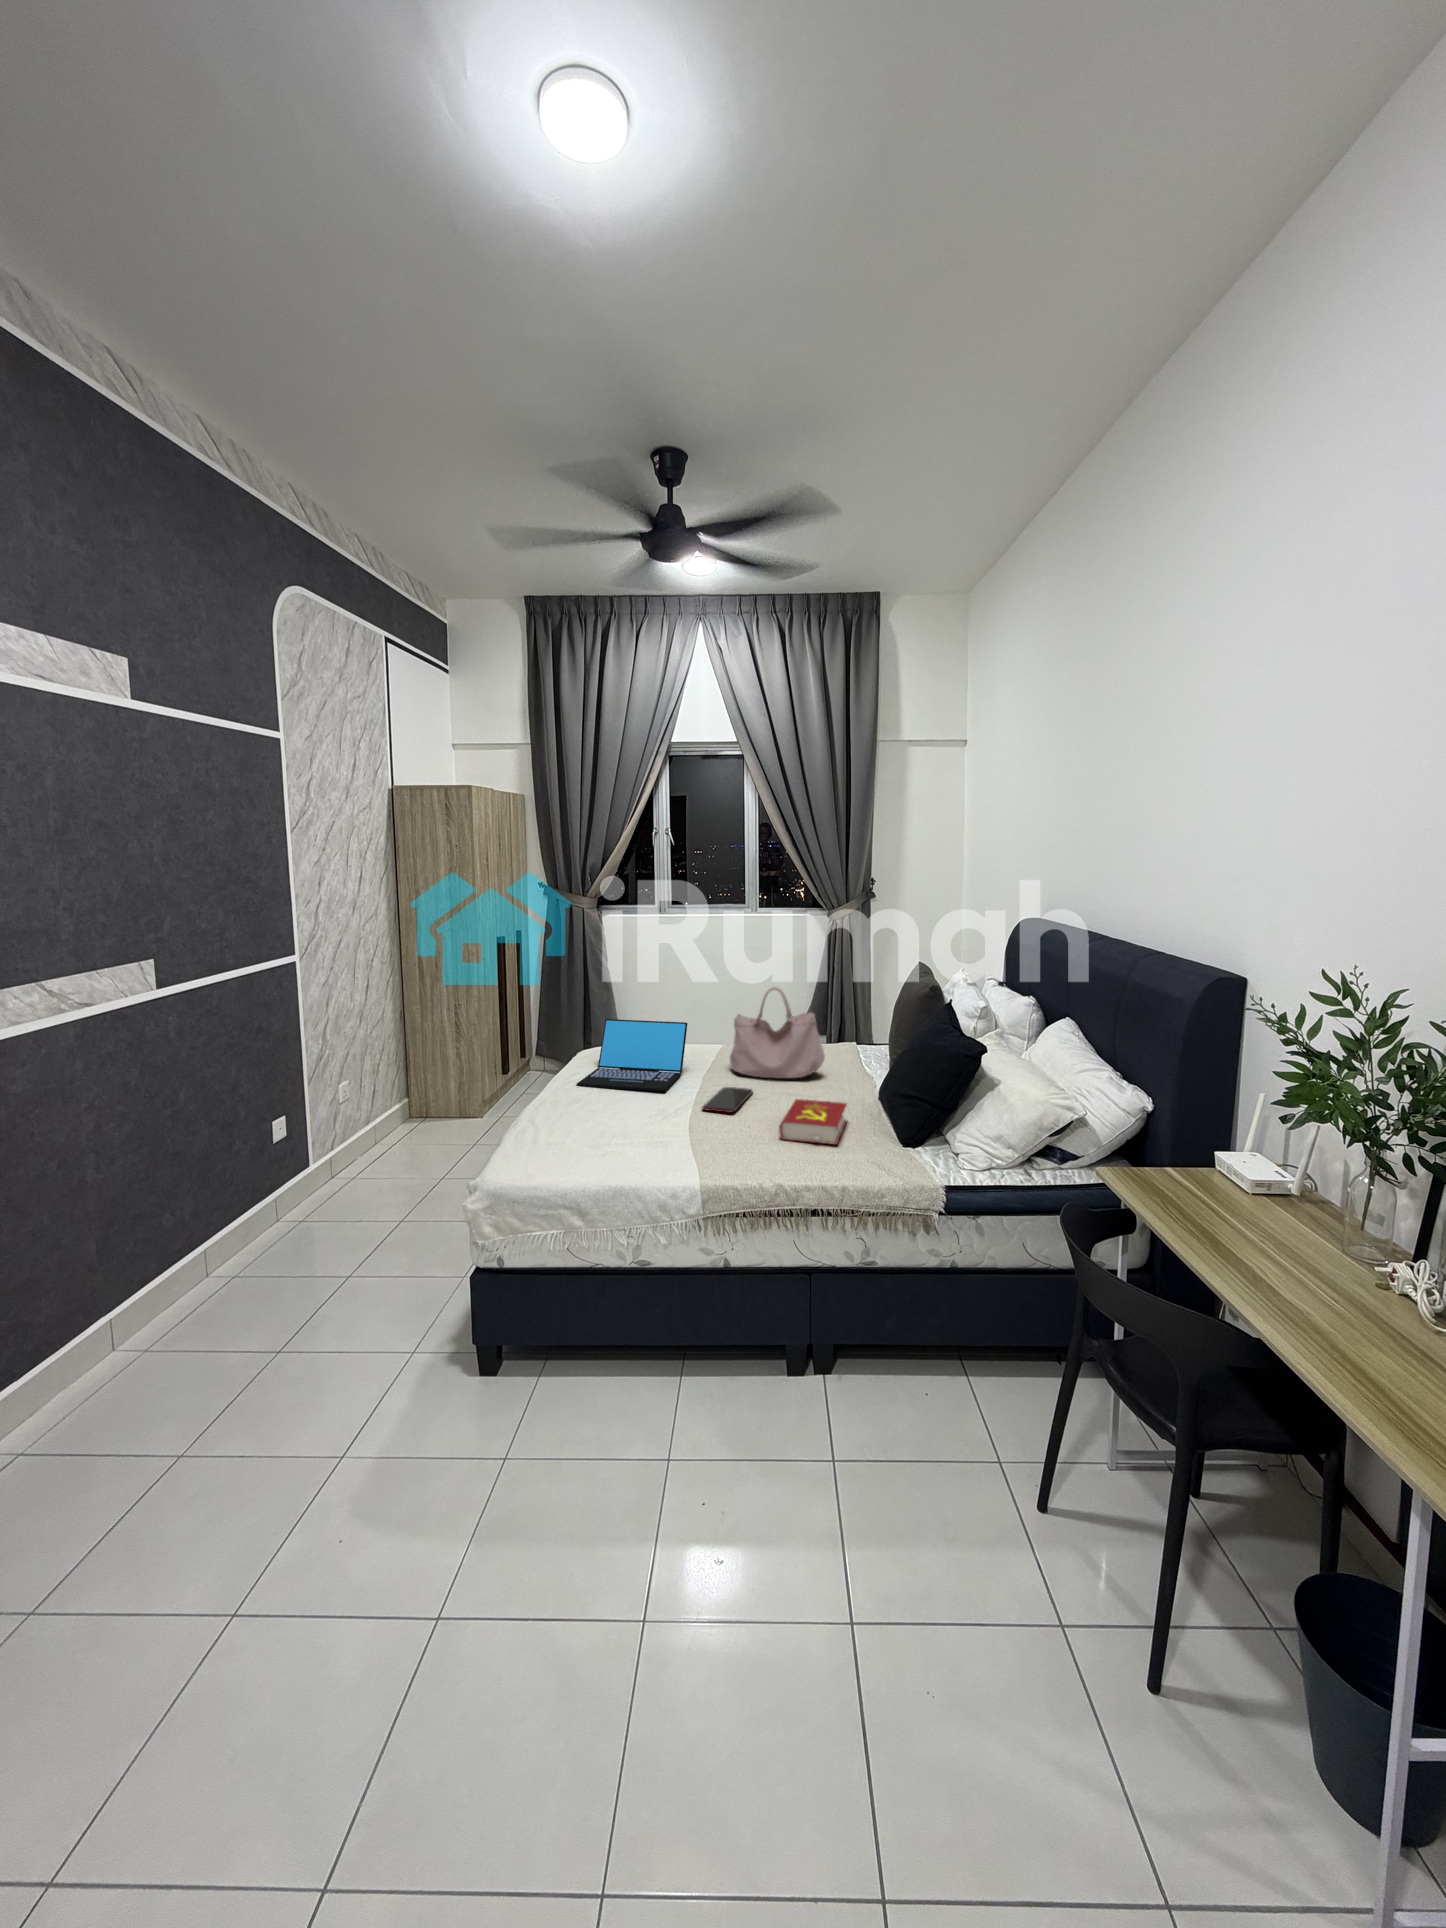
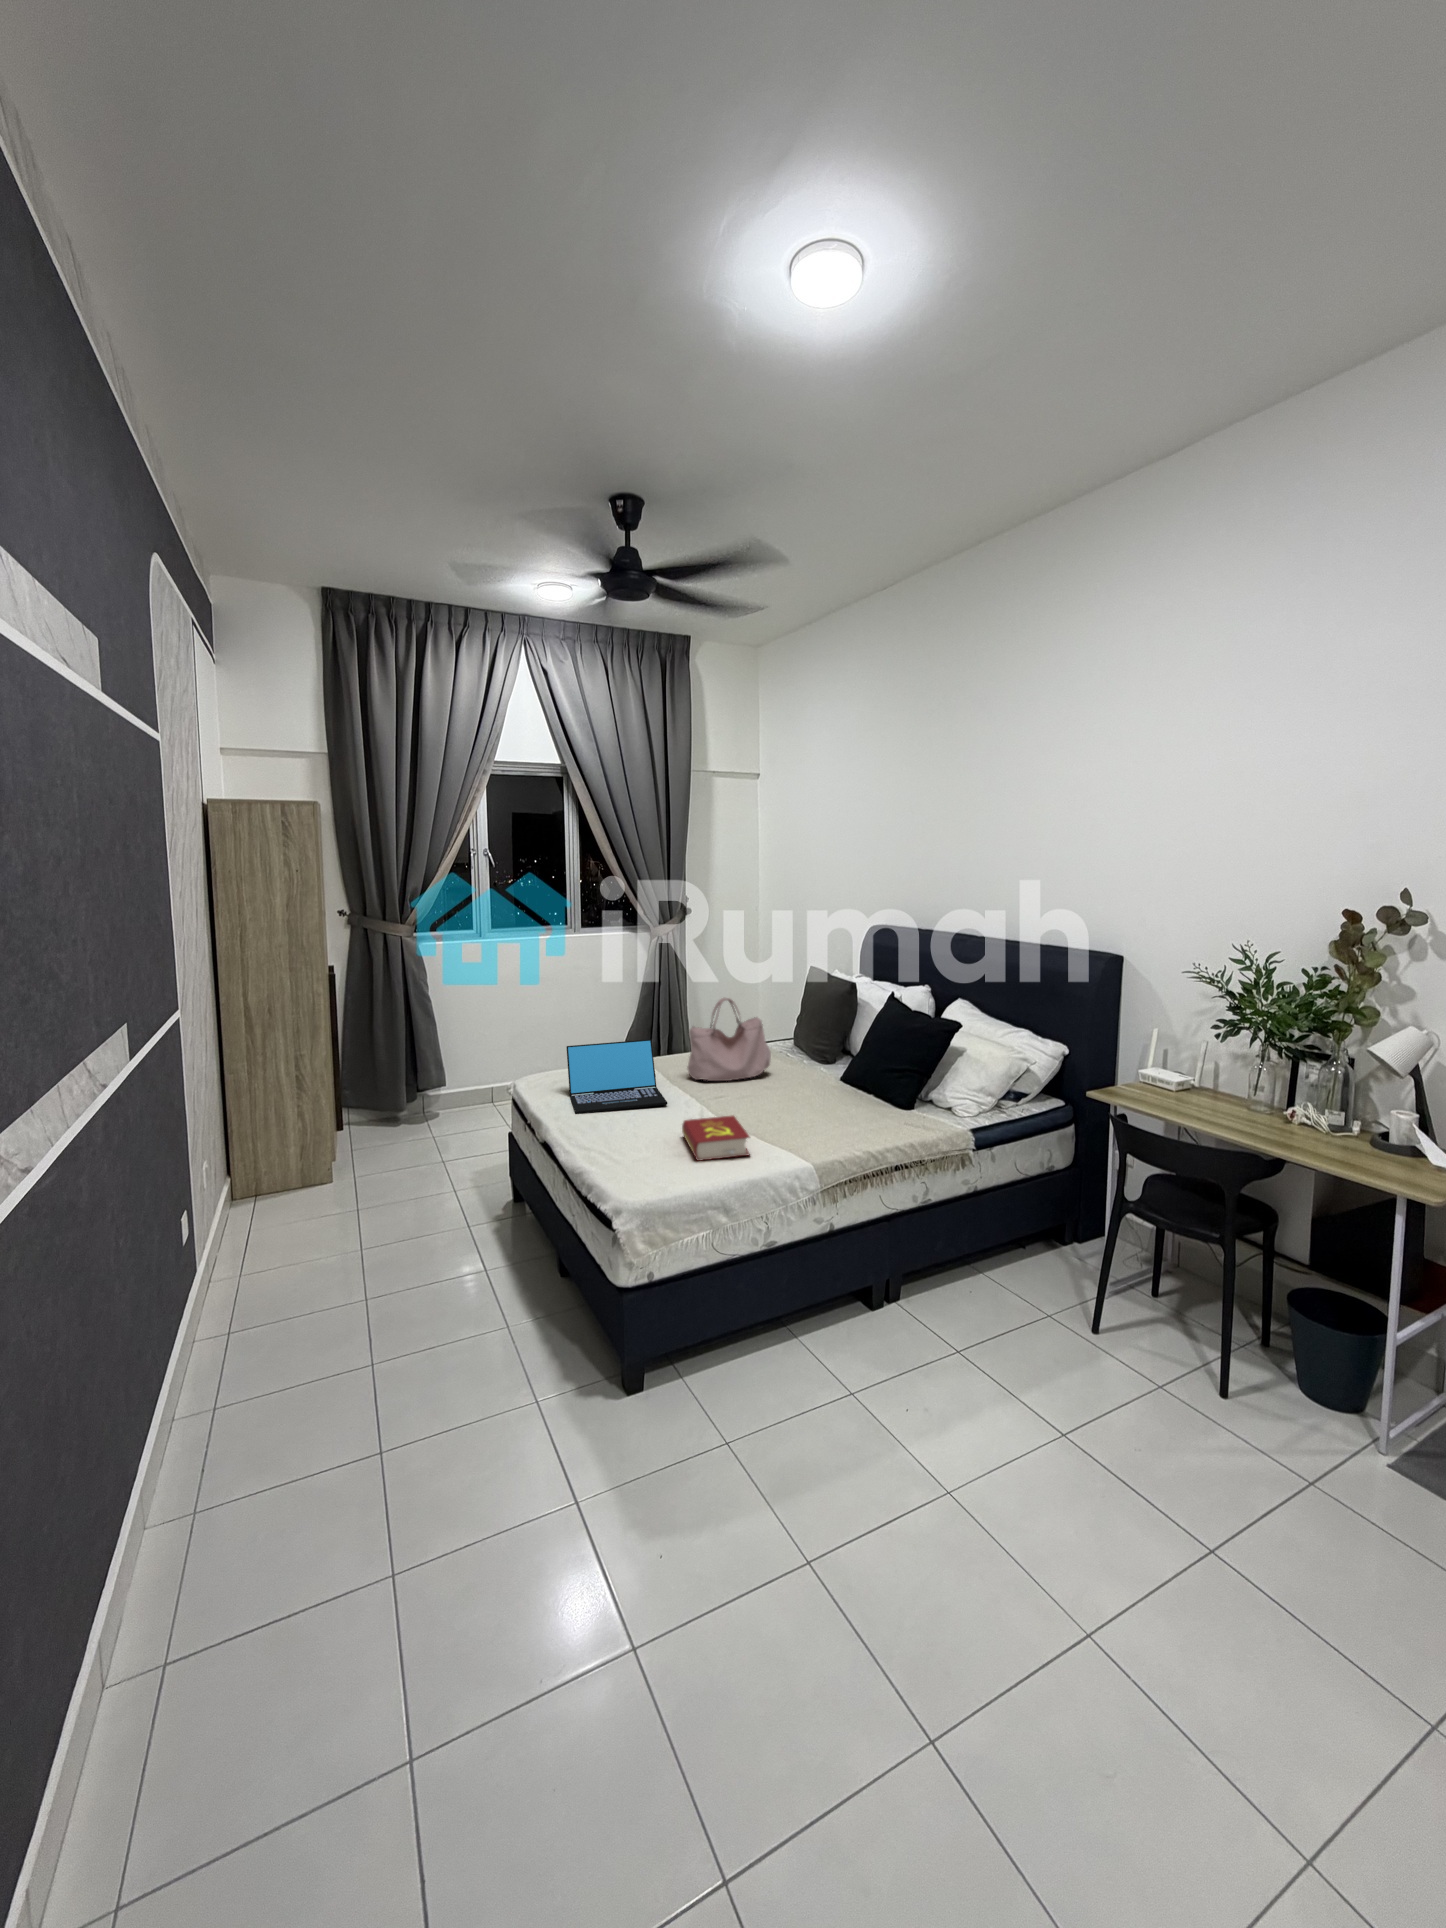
smartphone: present [702,1087,753,1113] -> none [709,1091,751,1113]
book: present [779,1099,847,1145] -> present [682,1116,750,1161]

